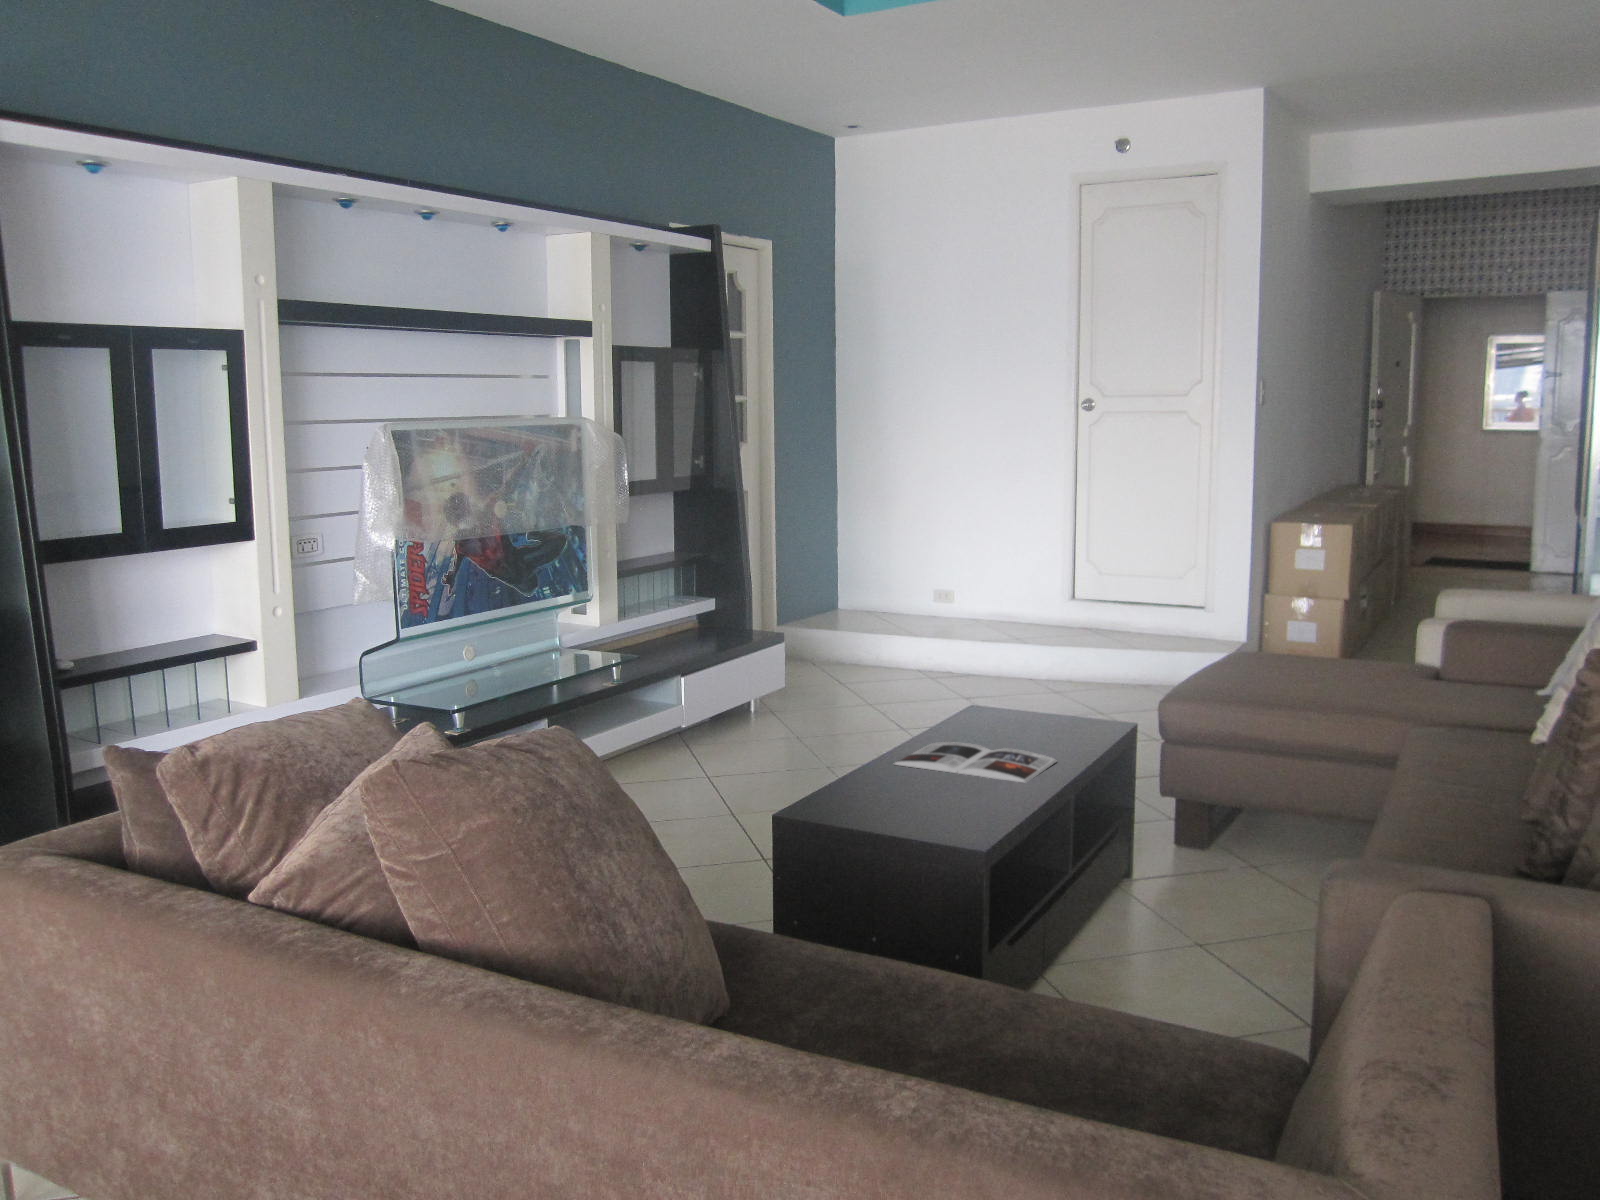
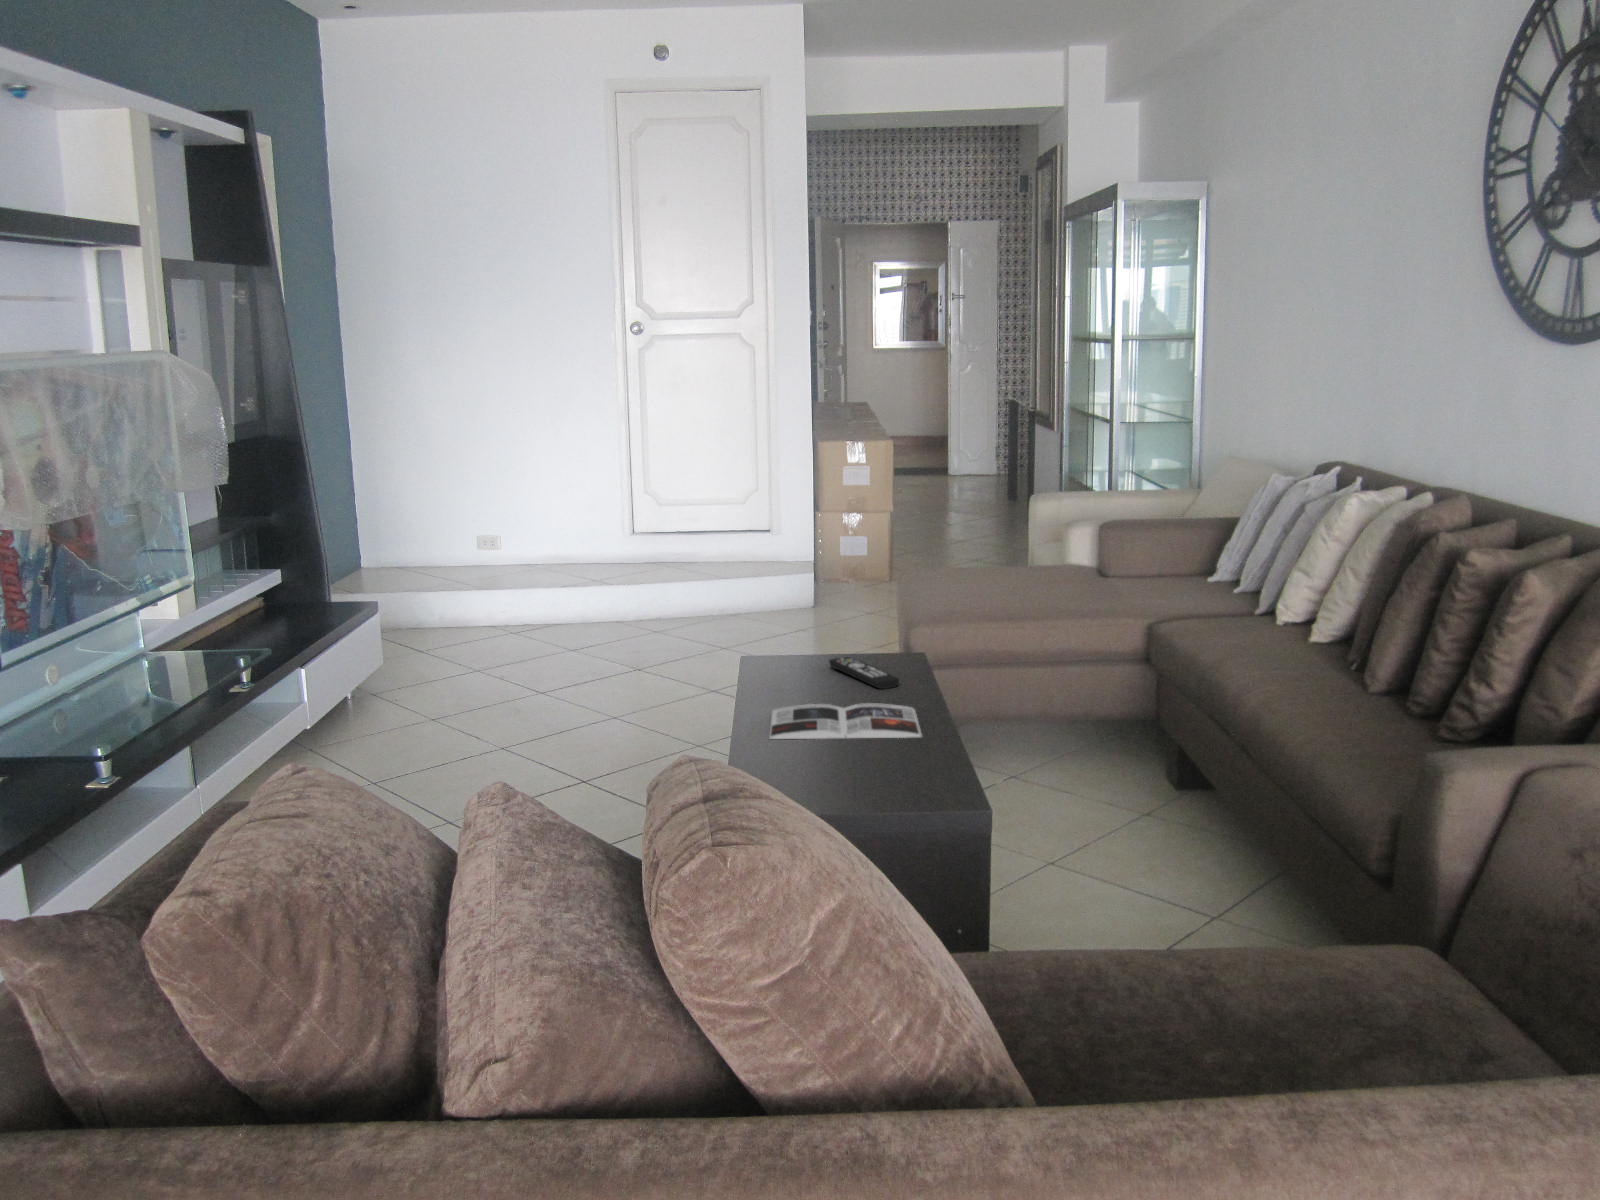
remote control: none [1040,712,1079,742] -> present [829,657,899,689]

